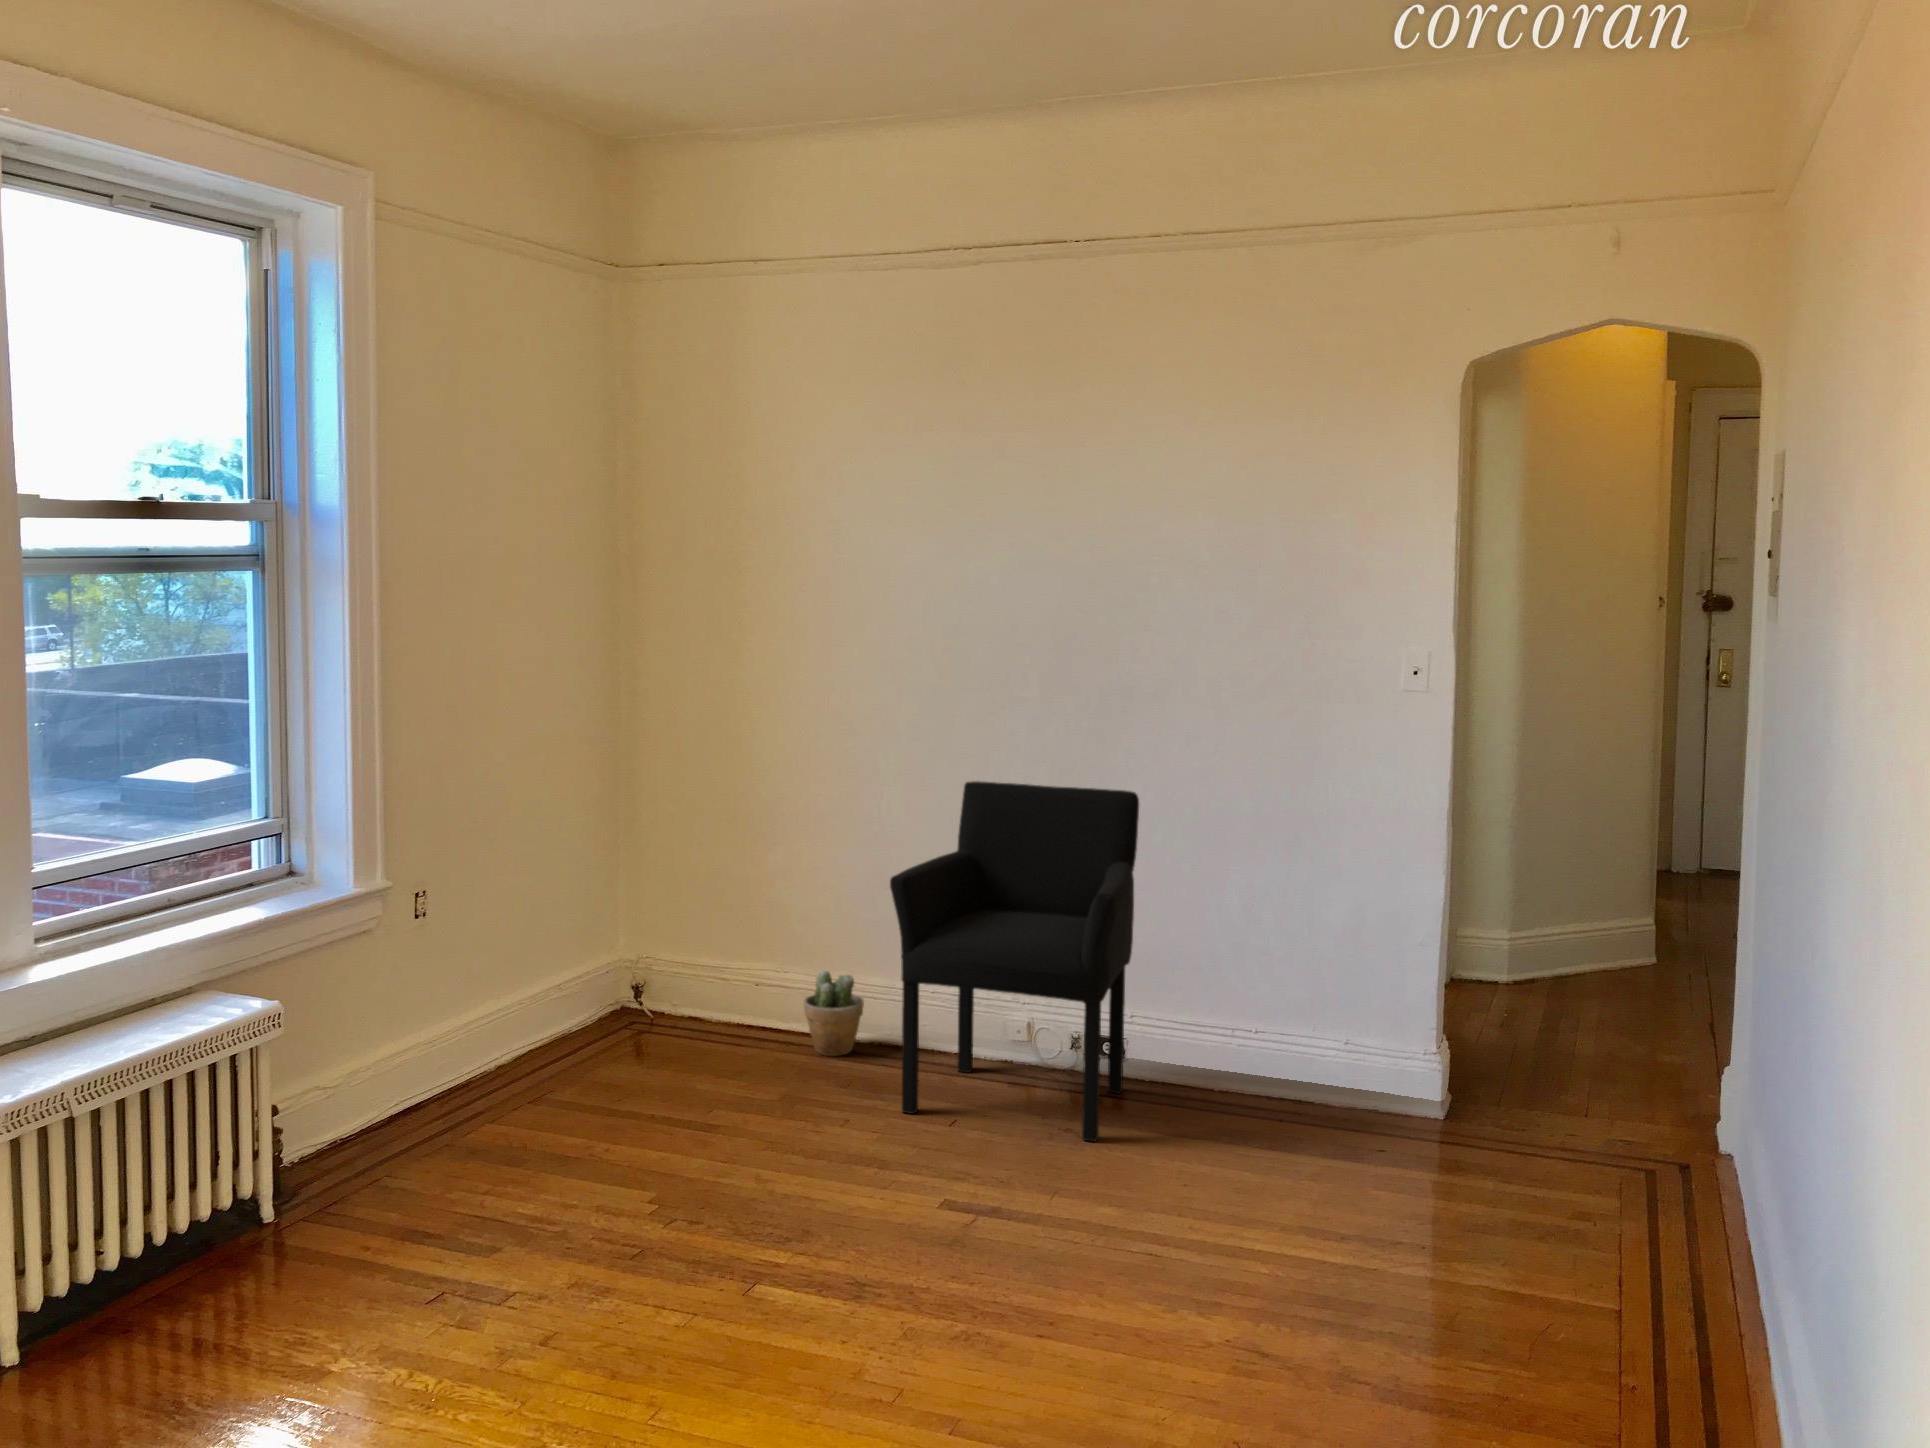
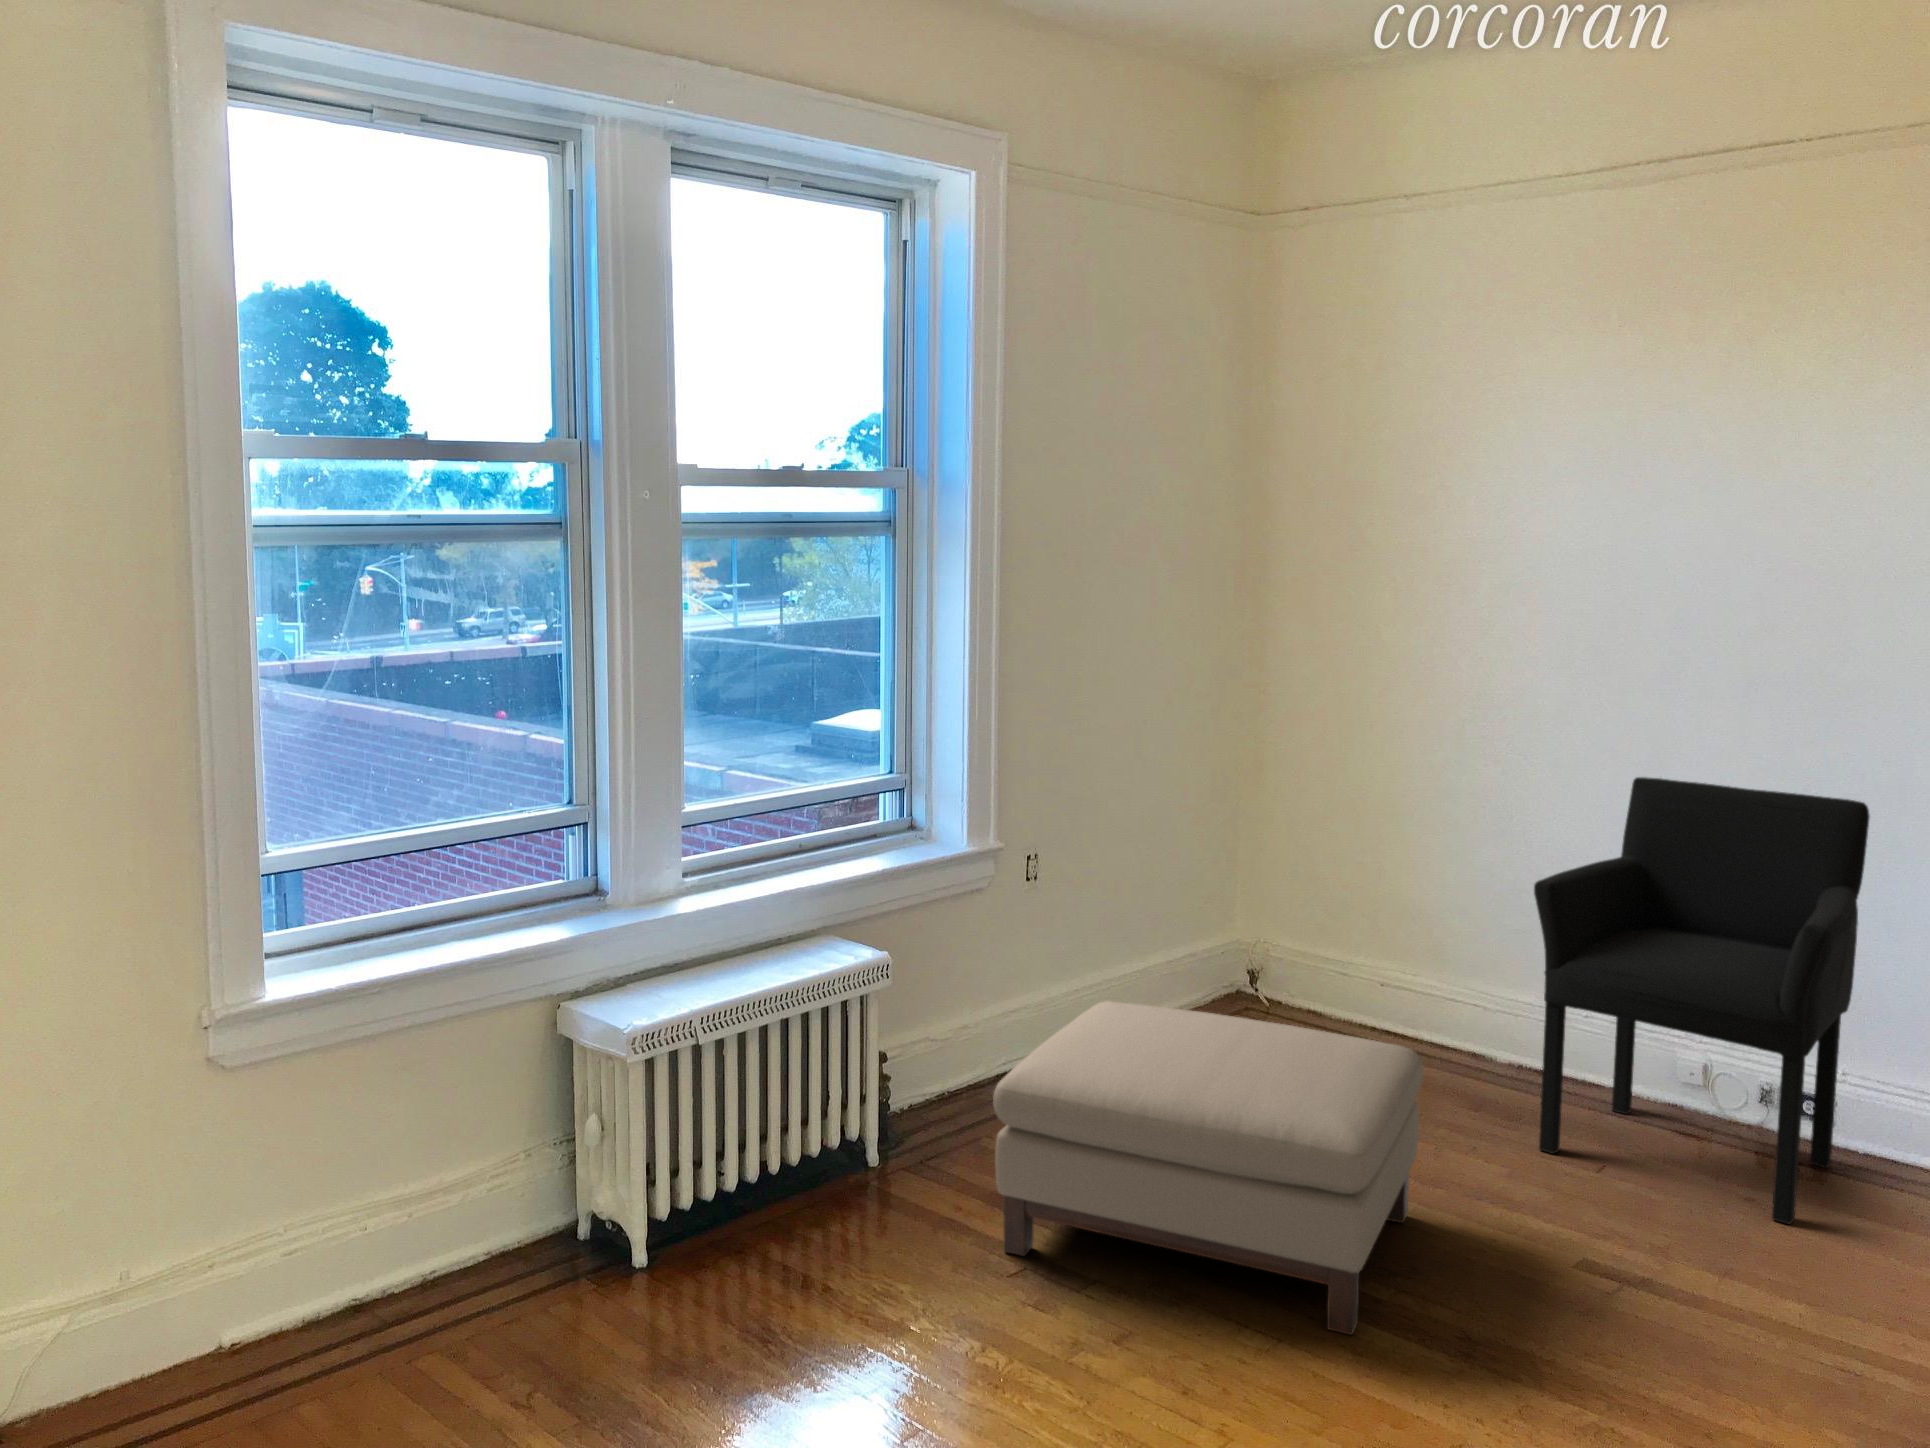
potted plant: present [804,971,864,1056] -> none [1429,977,1500,1073]
ottoman: none [406,1025,806,1293] -> present [993,1001,1423,1335]

